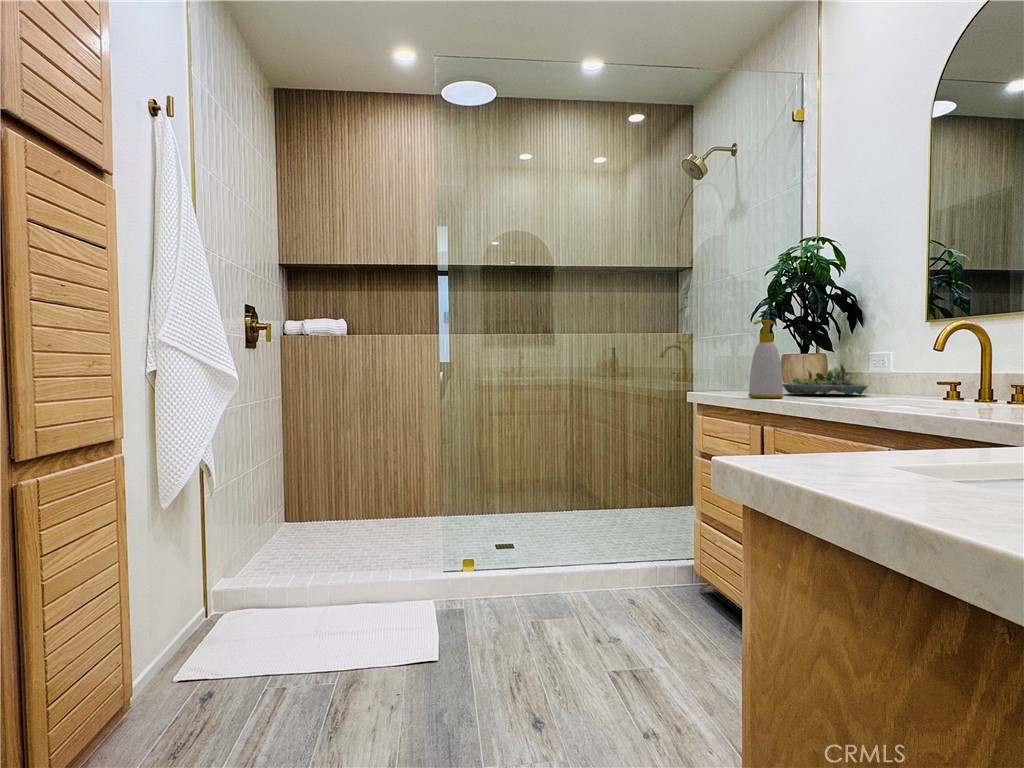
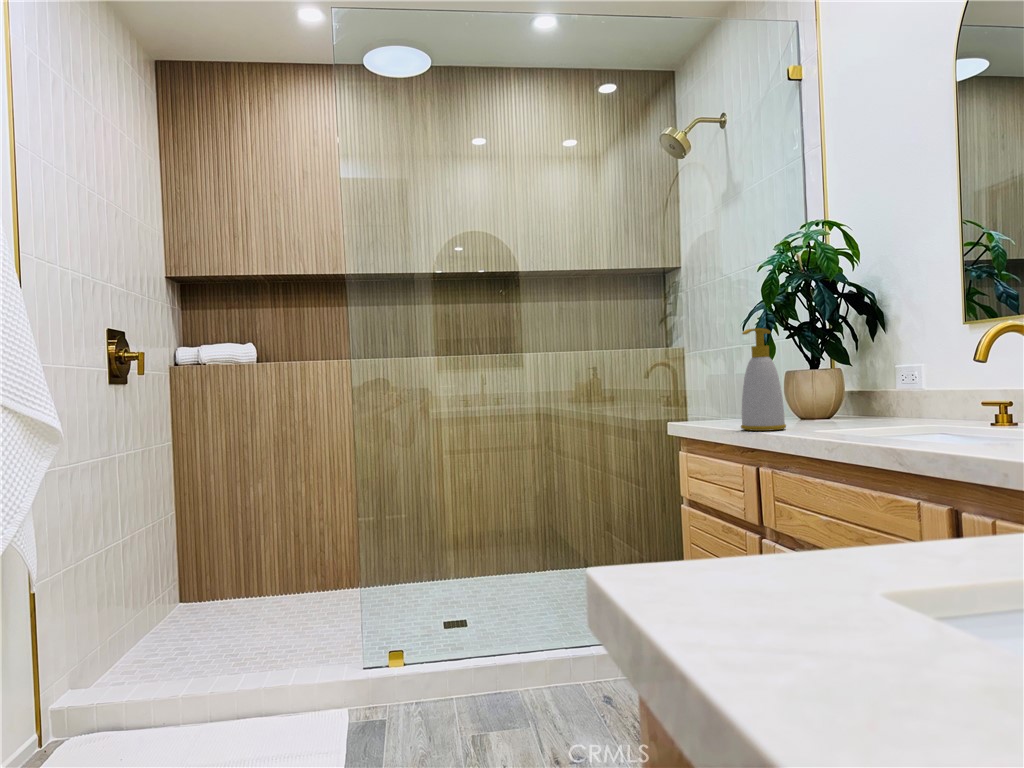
succulent planter: present [783,362,868,395] -> none [785,378,895,423]

